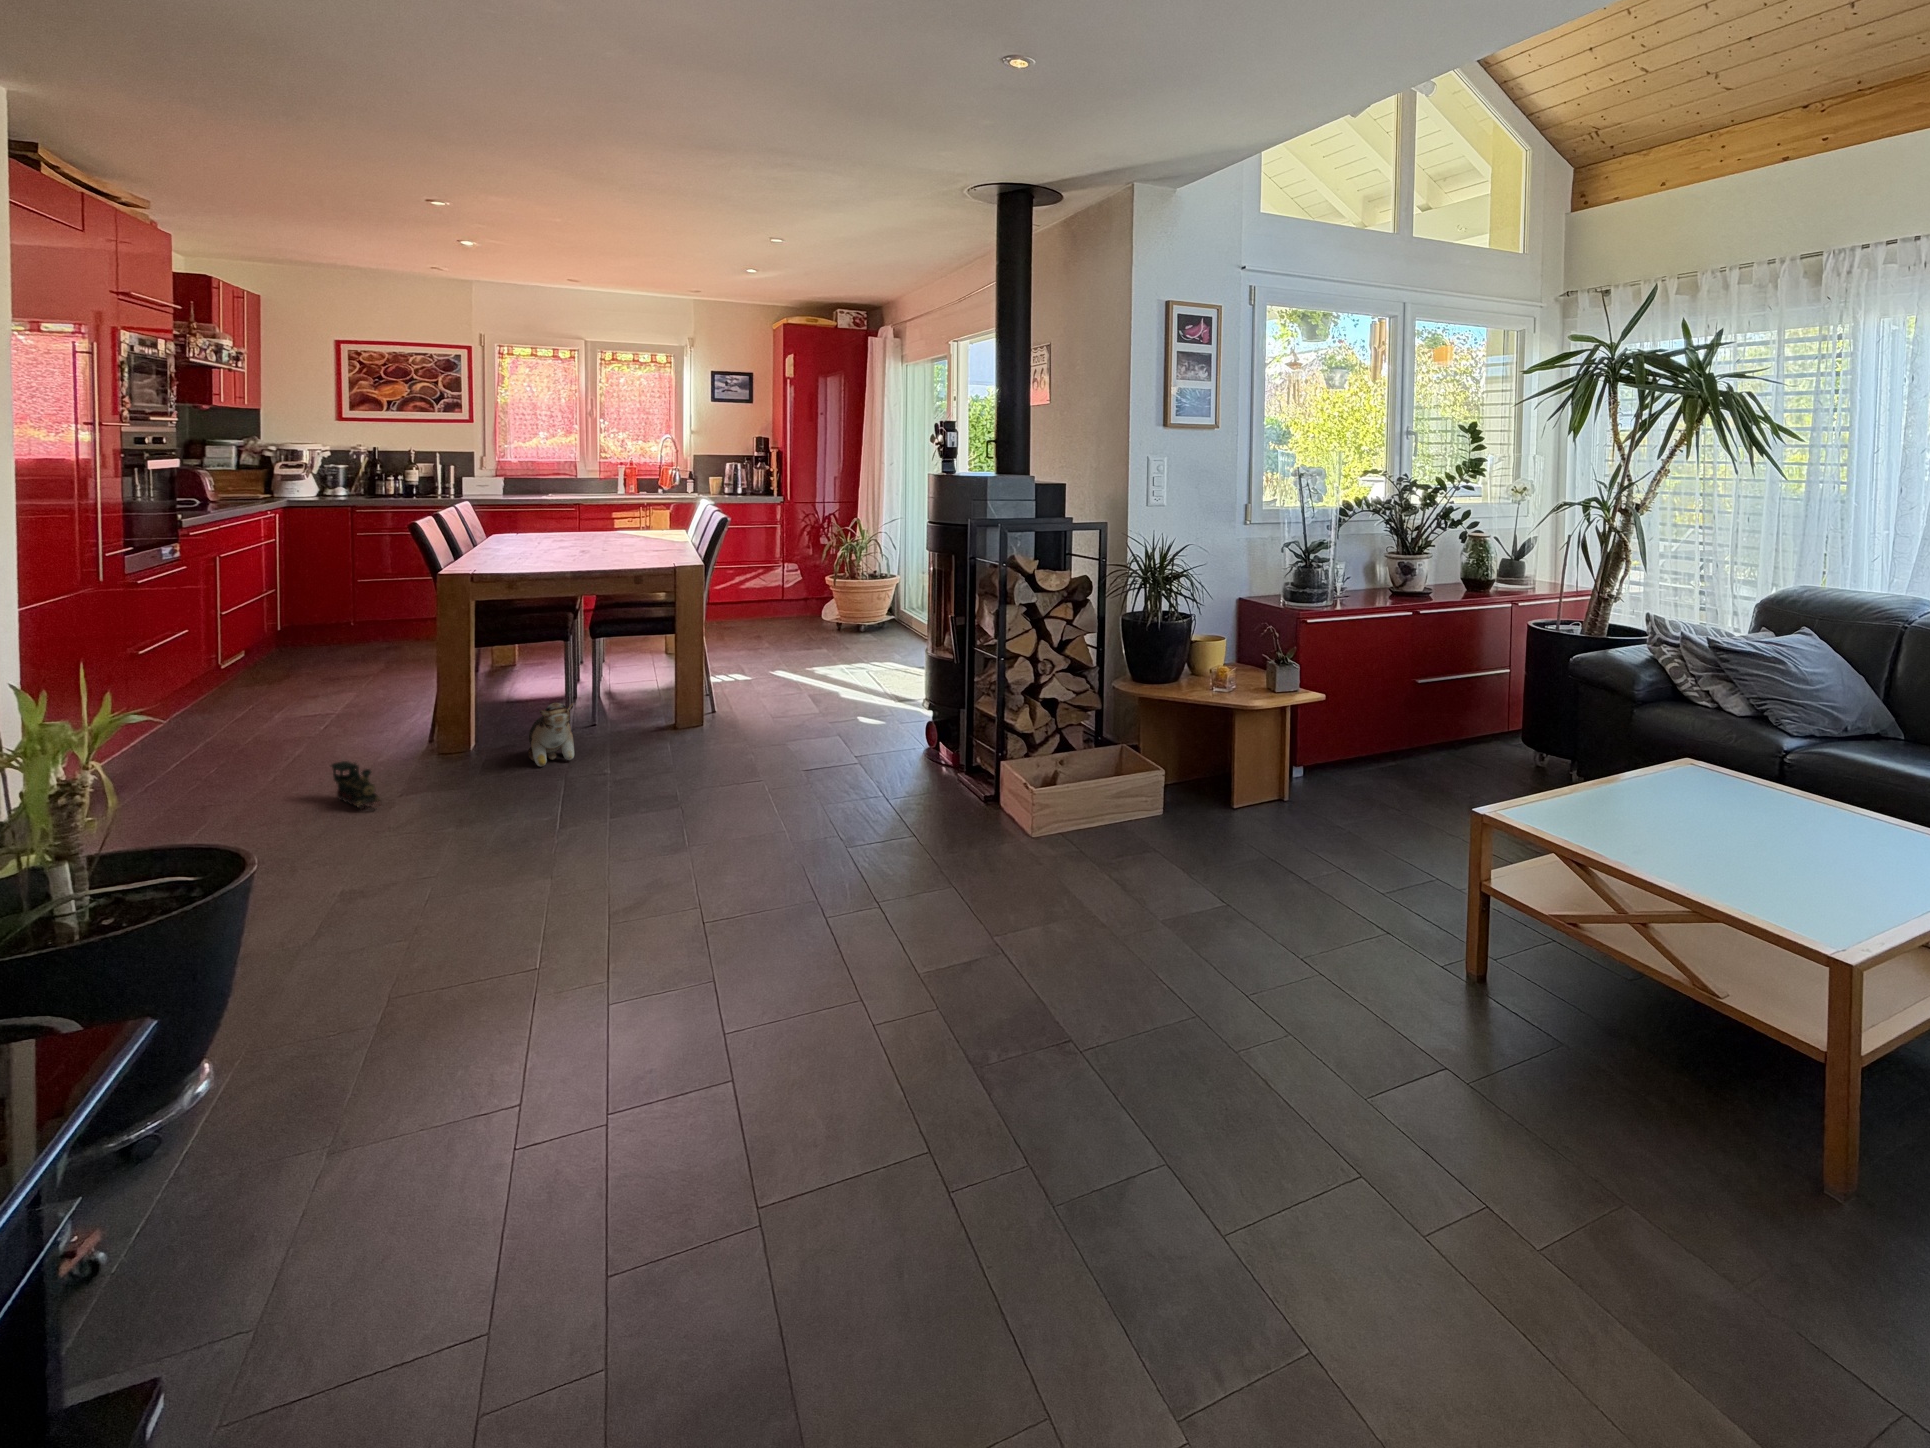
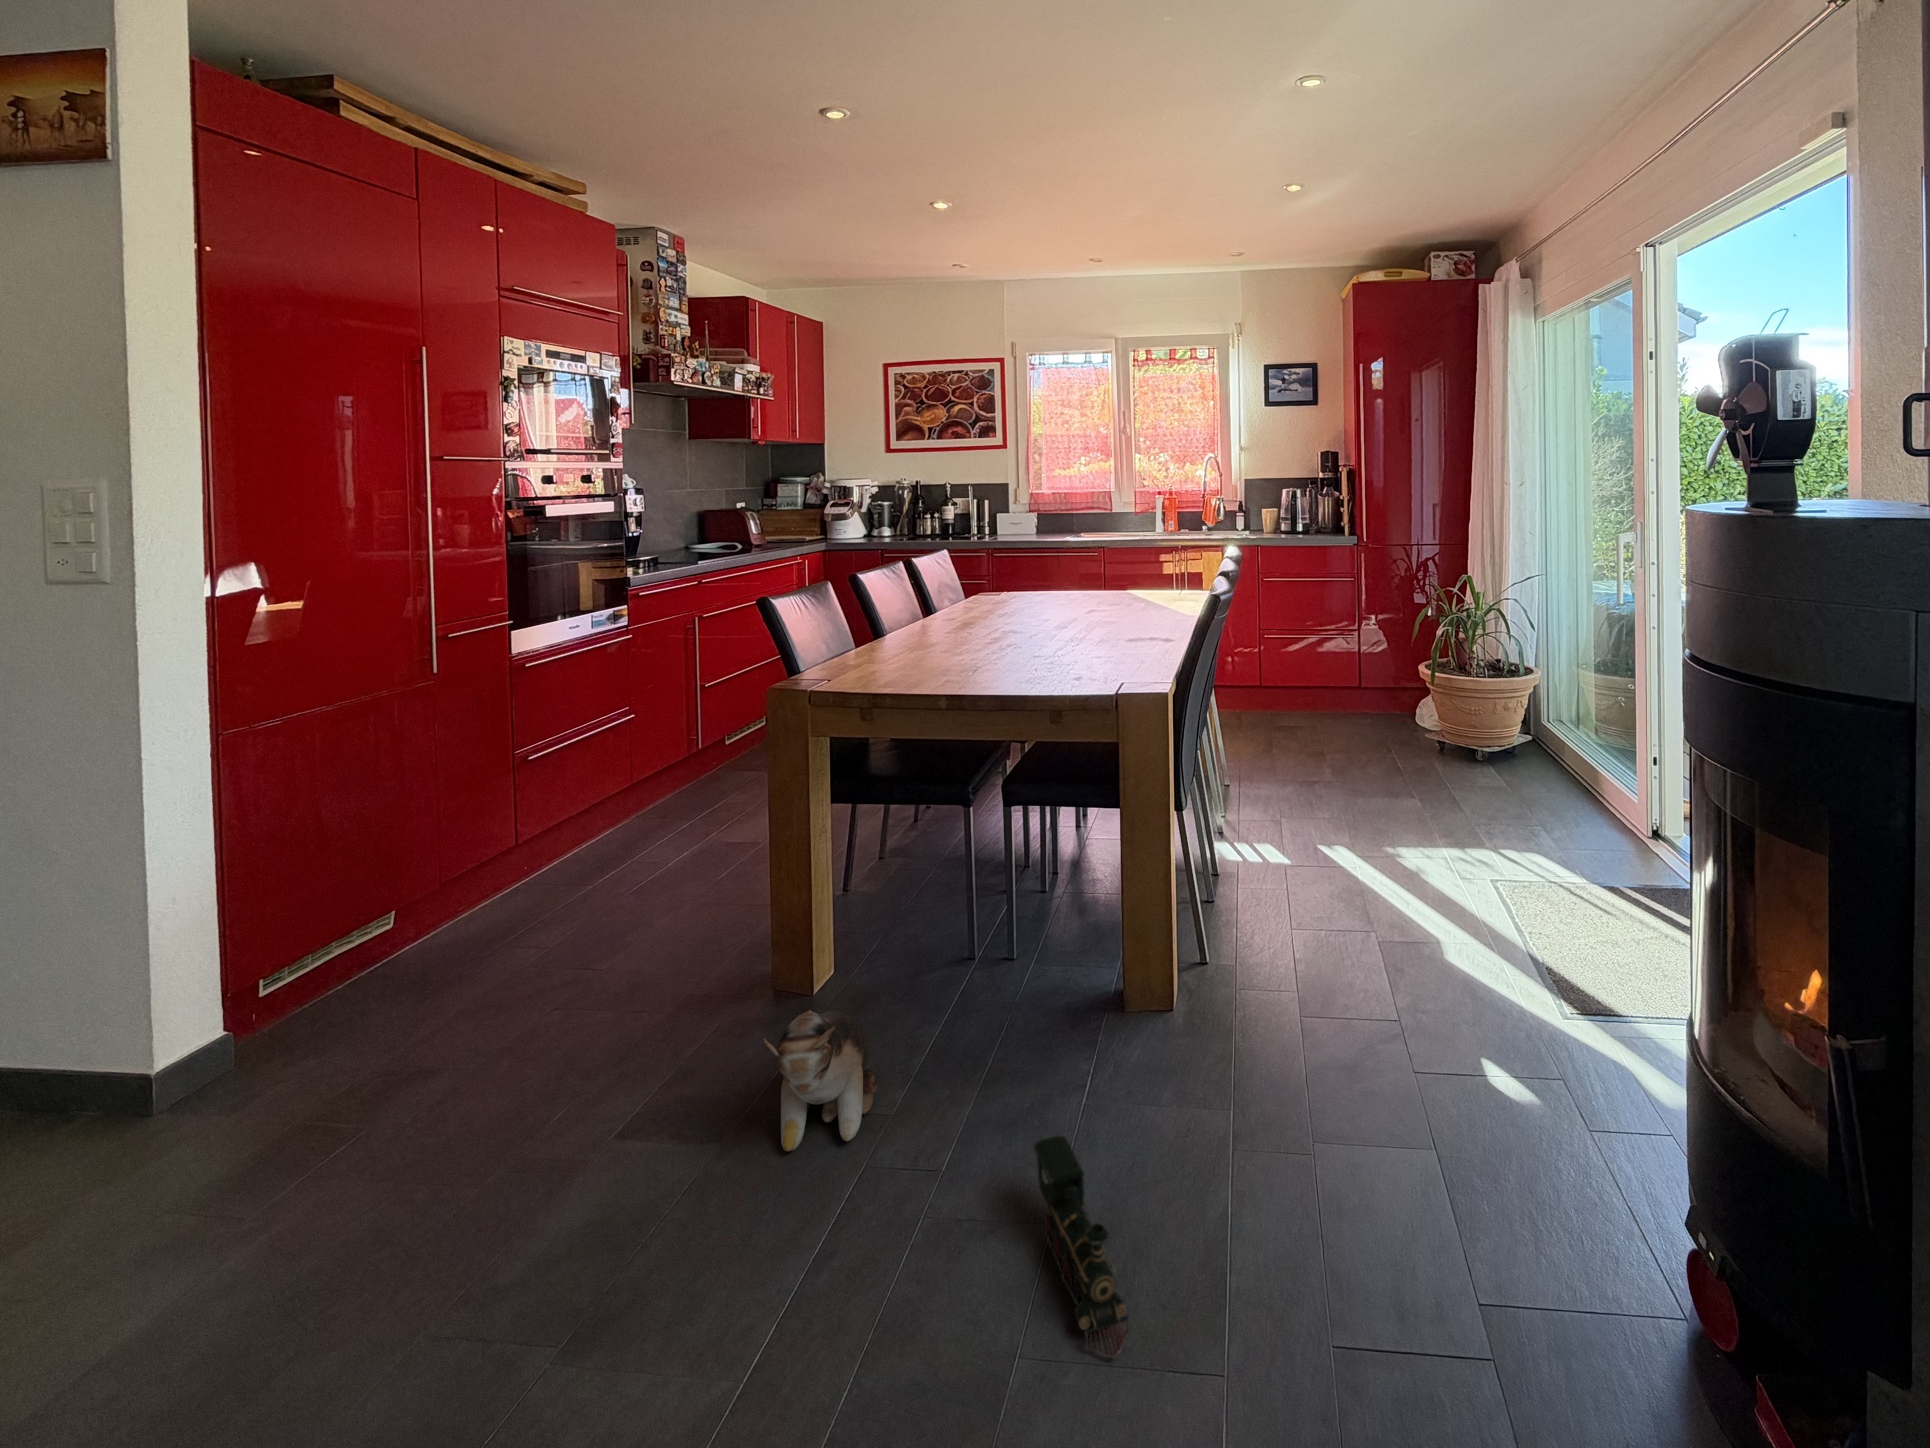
toy train: present [331,761,381,809] -> present [1034,1135,1129,1359]

